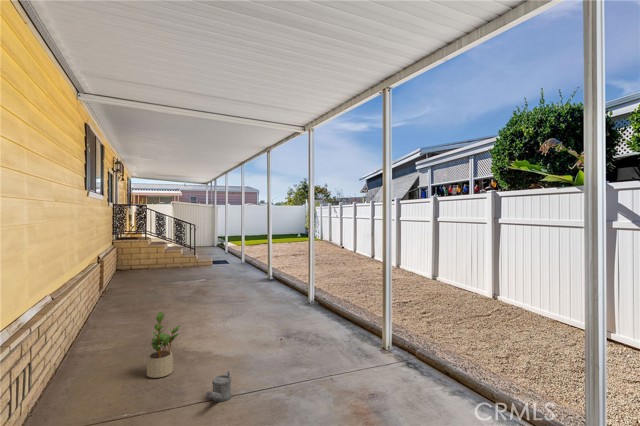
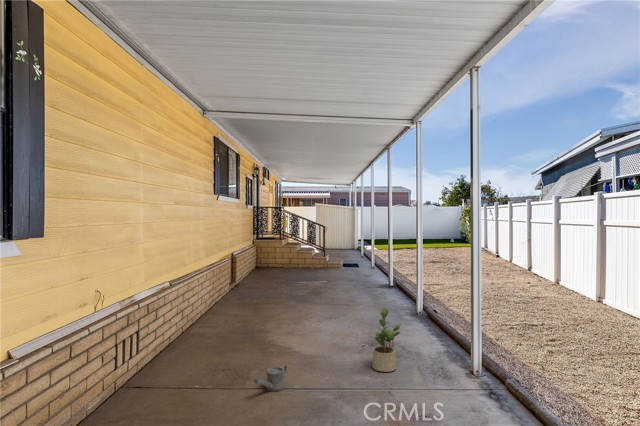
potted plant: present [147,312,180,378] -> present [372,308,402,372]

